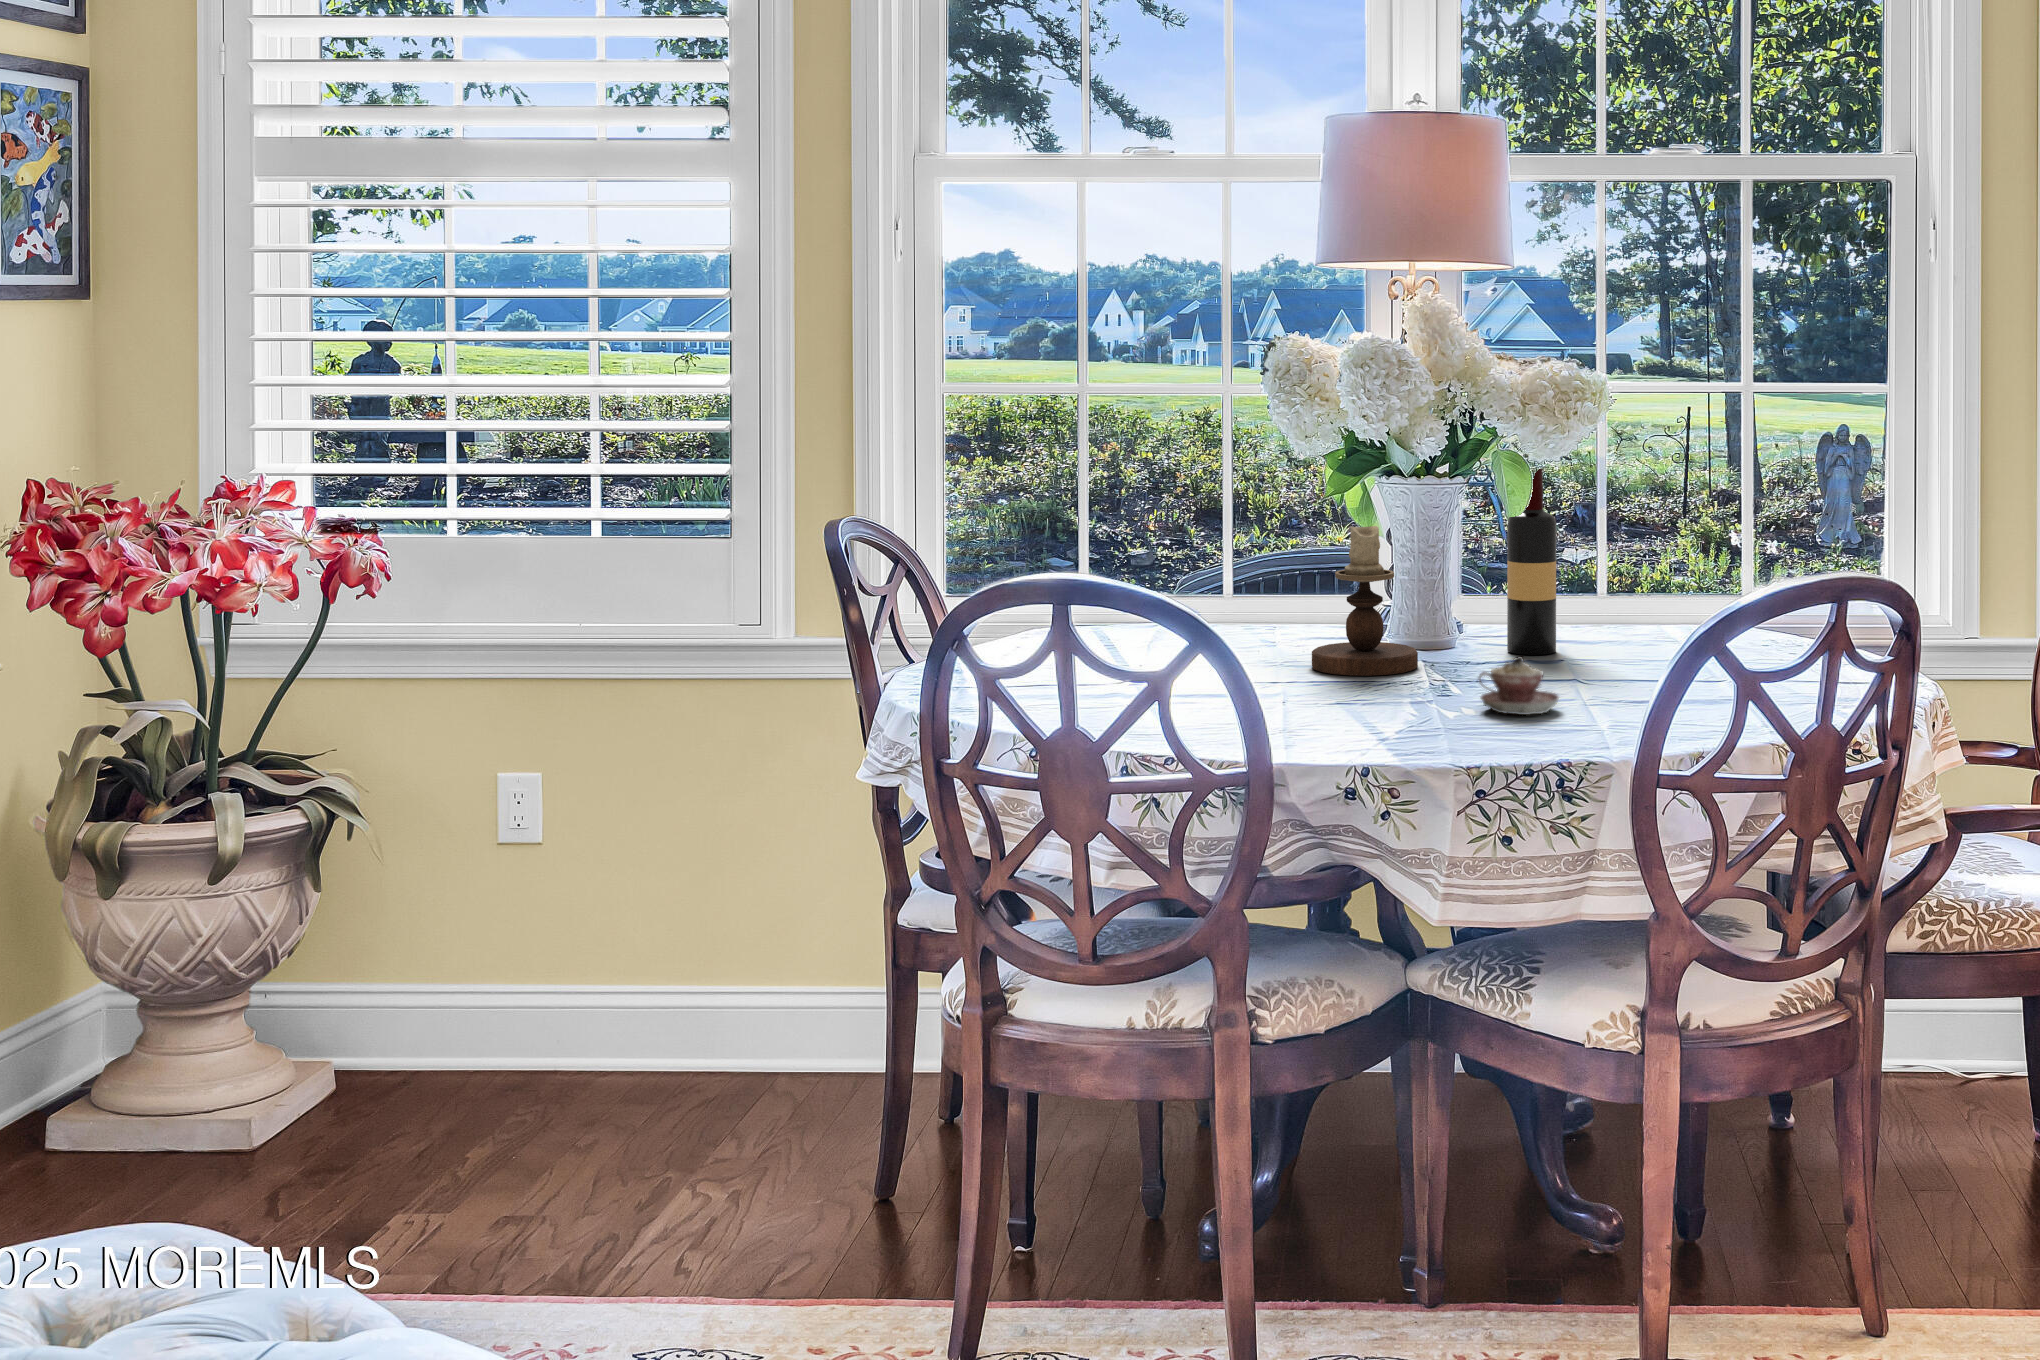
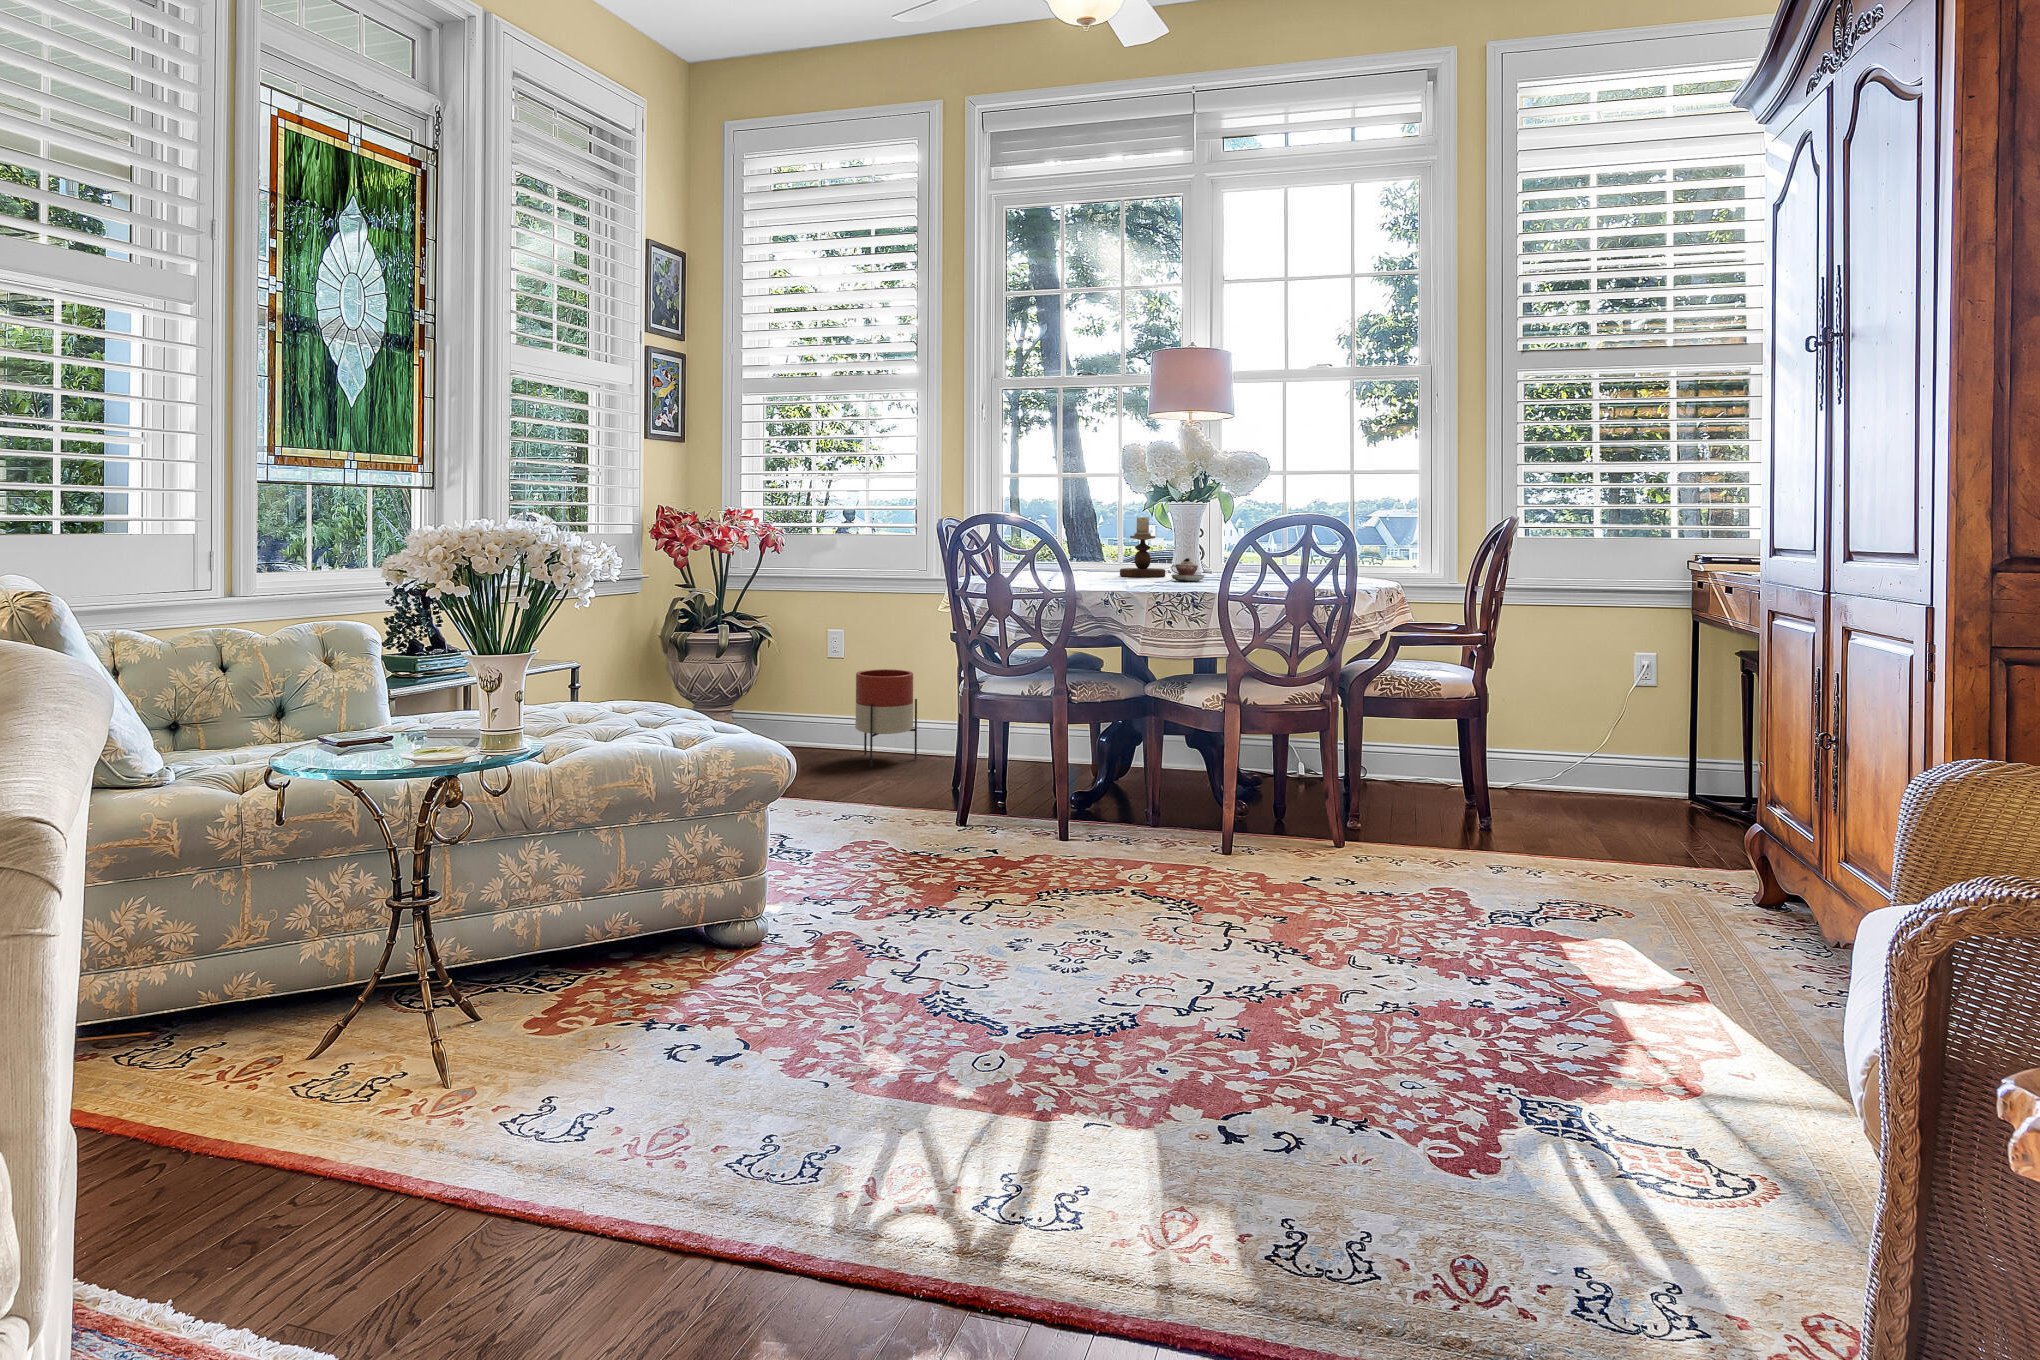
wine bottle: present [1507,469,1556,655] -> none [1211,488,1234,577]
planter: none [610,868,771,1133] -> present [855,669,917,767]

